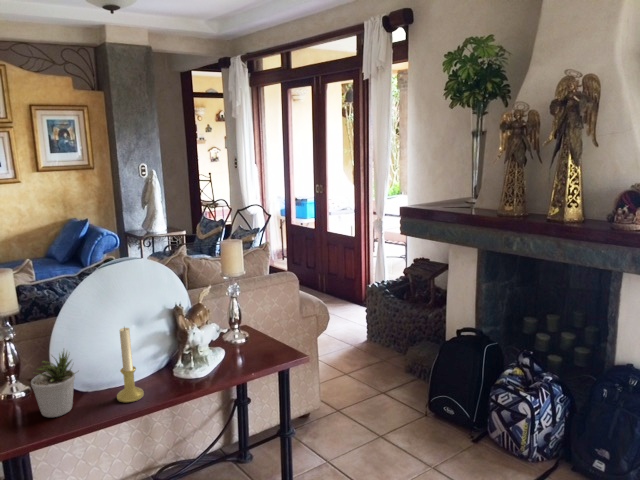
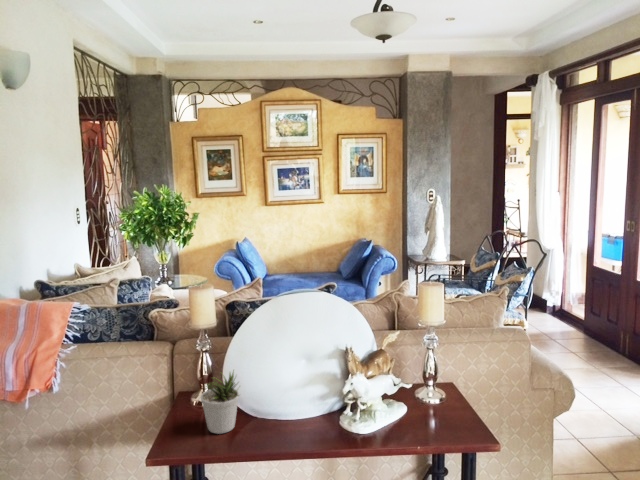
candle holder: present [117,327,144,403] -> none [272,361,299,441]

